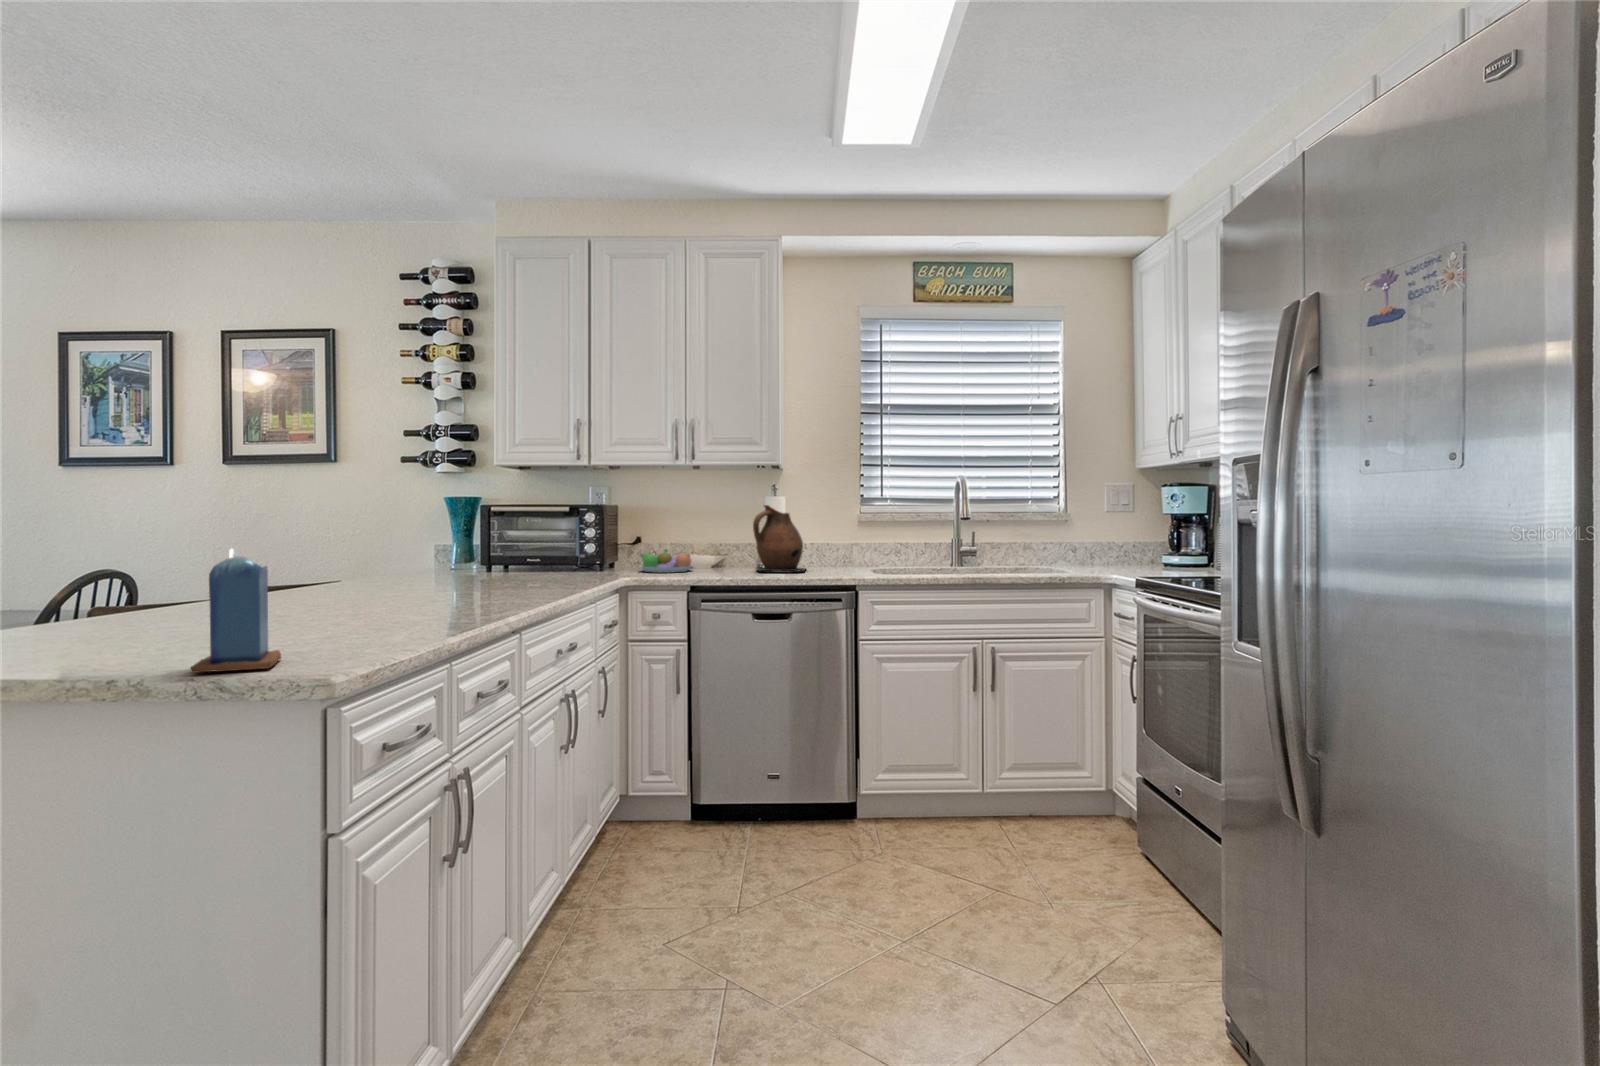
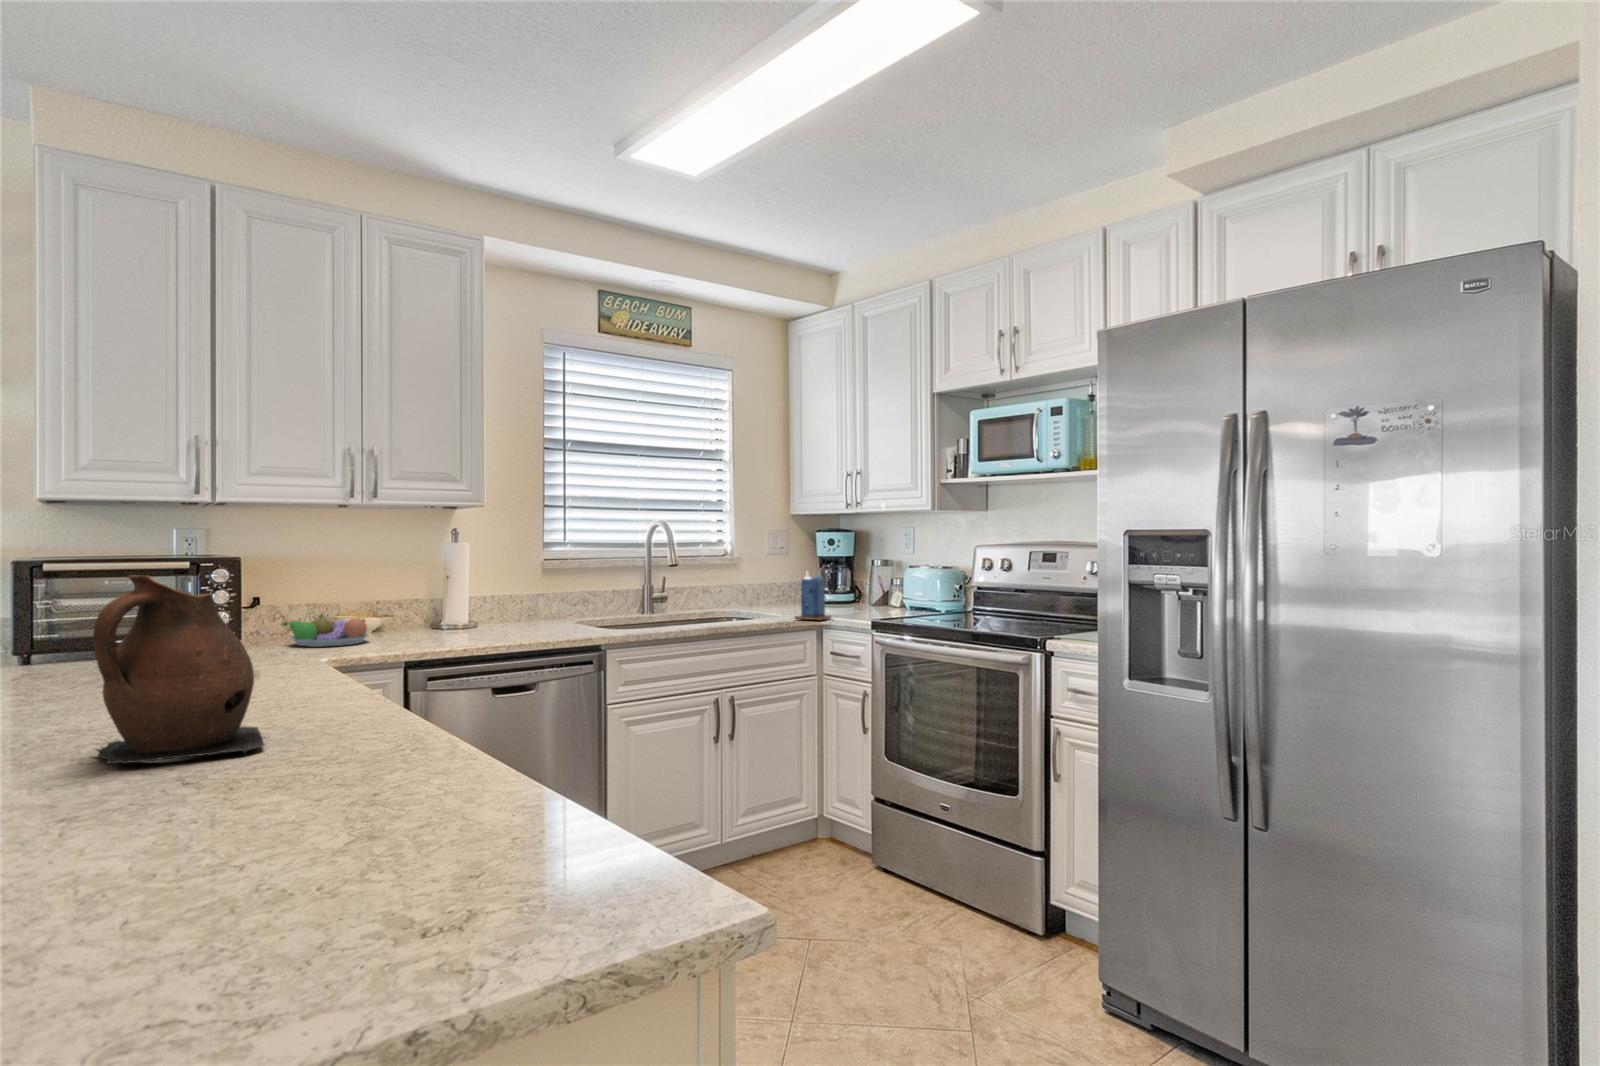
ceramic pitcher: present [753,505,806,572] -> present [93,575,264,764]
candle: present [191,549,281,673] -> present [794,572,831,620]

